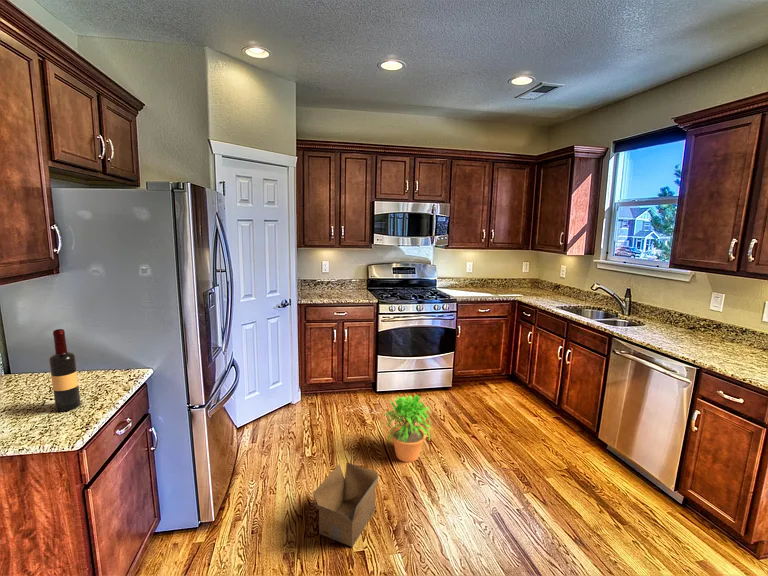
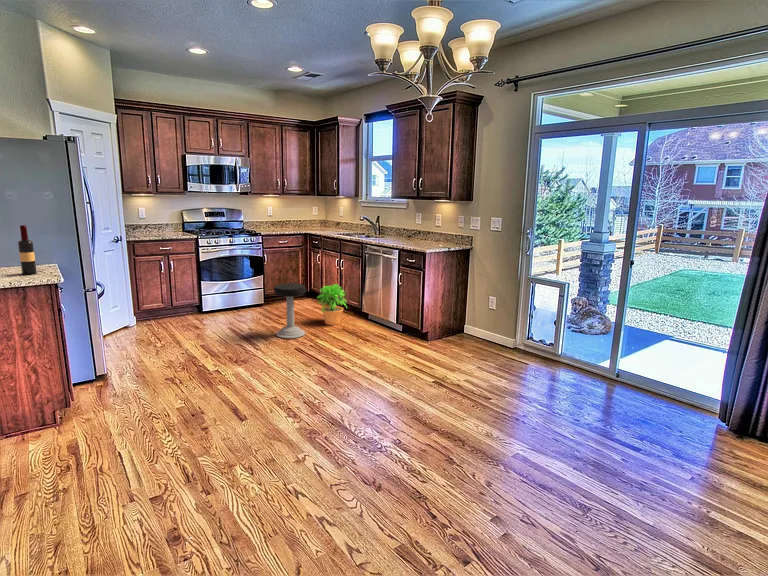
stool: none [463,390,516,484] -> present [274,283,306,339]
potted plant: present [384,395,430,462] -> present [318,284,346,325]
cardboard box: present [312,463,379,547] -> none [180,330,221,367]

